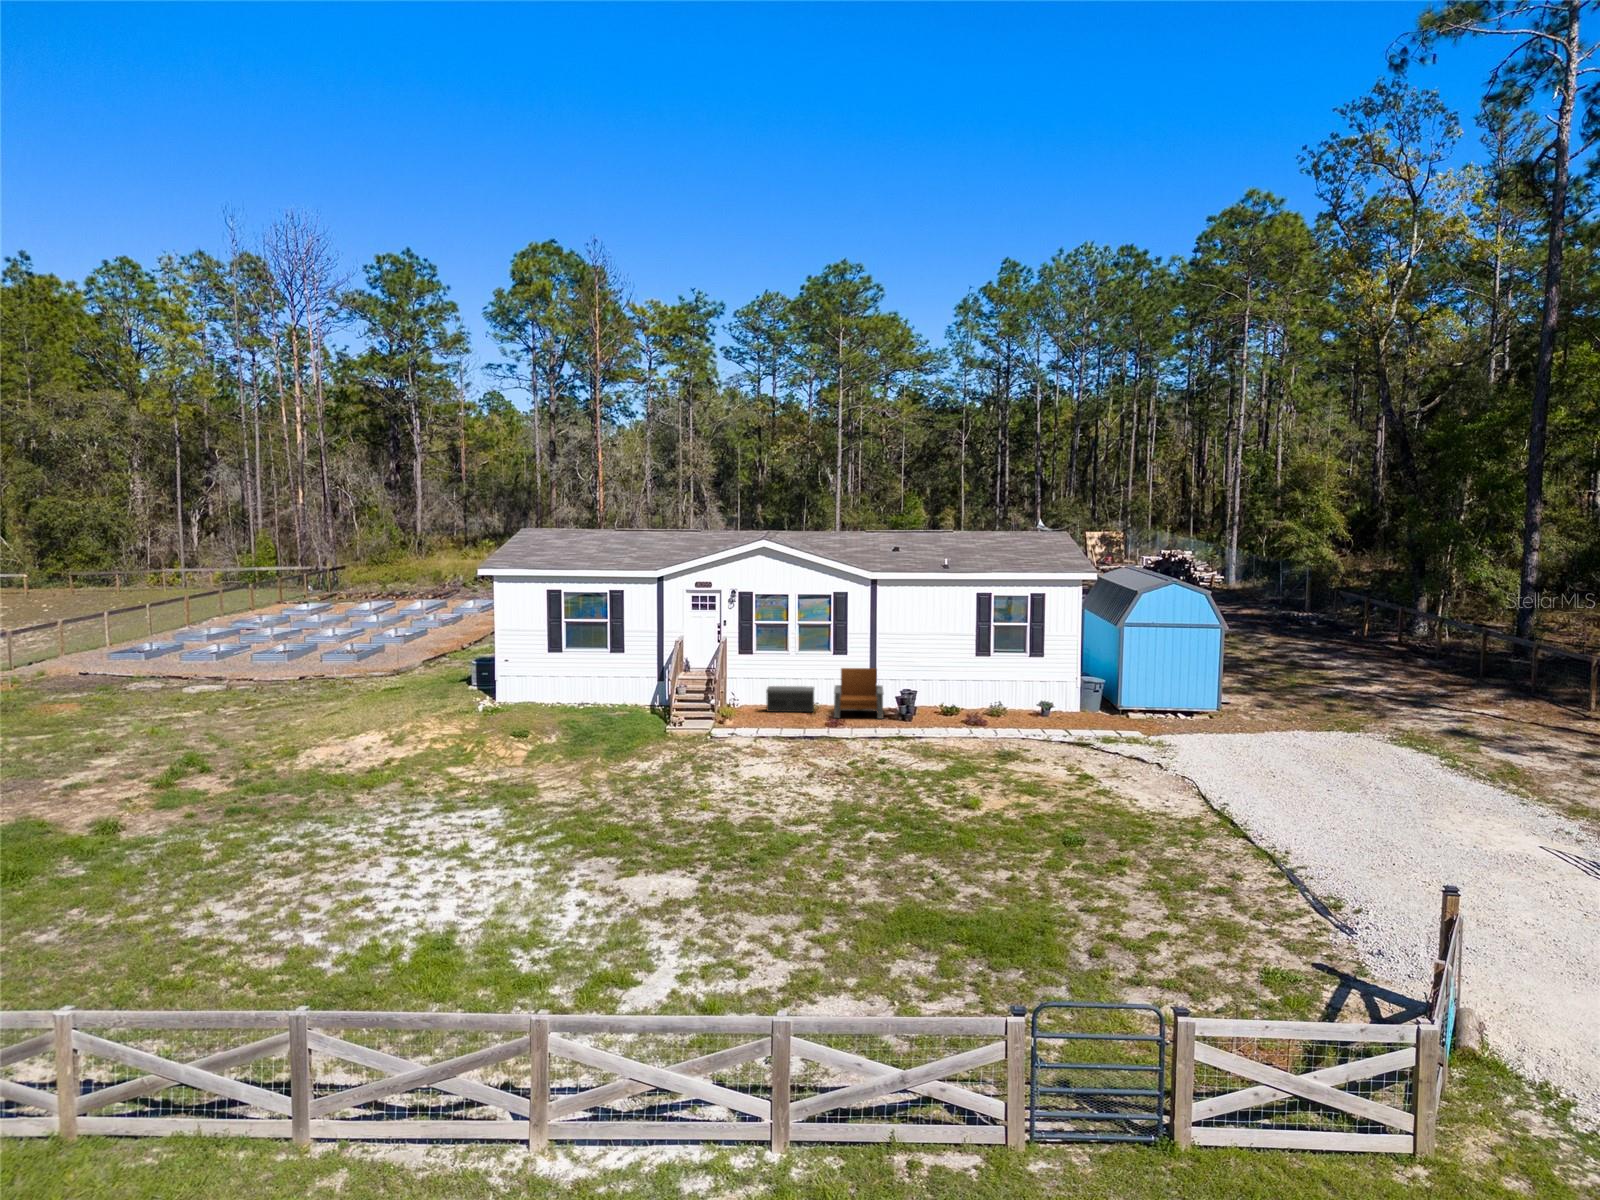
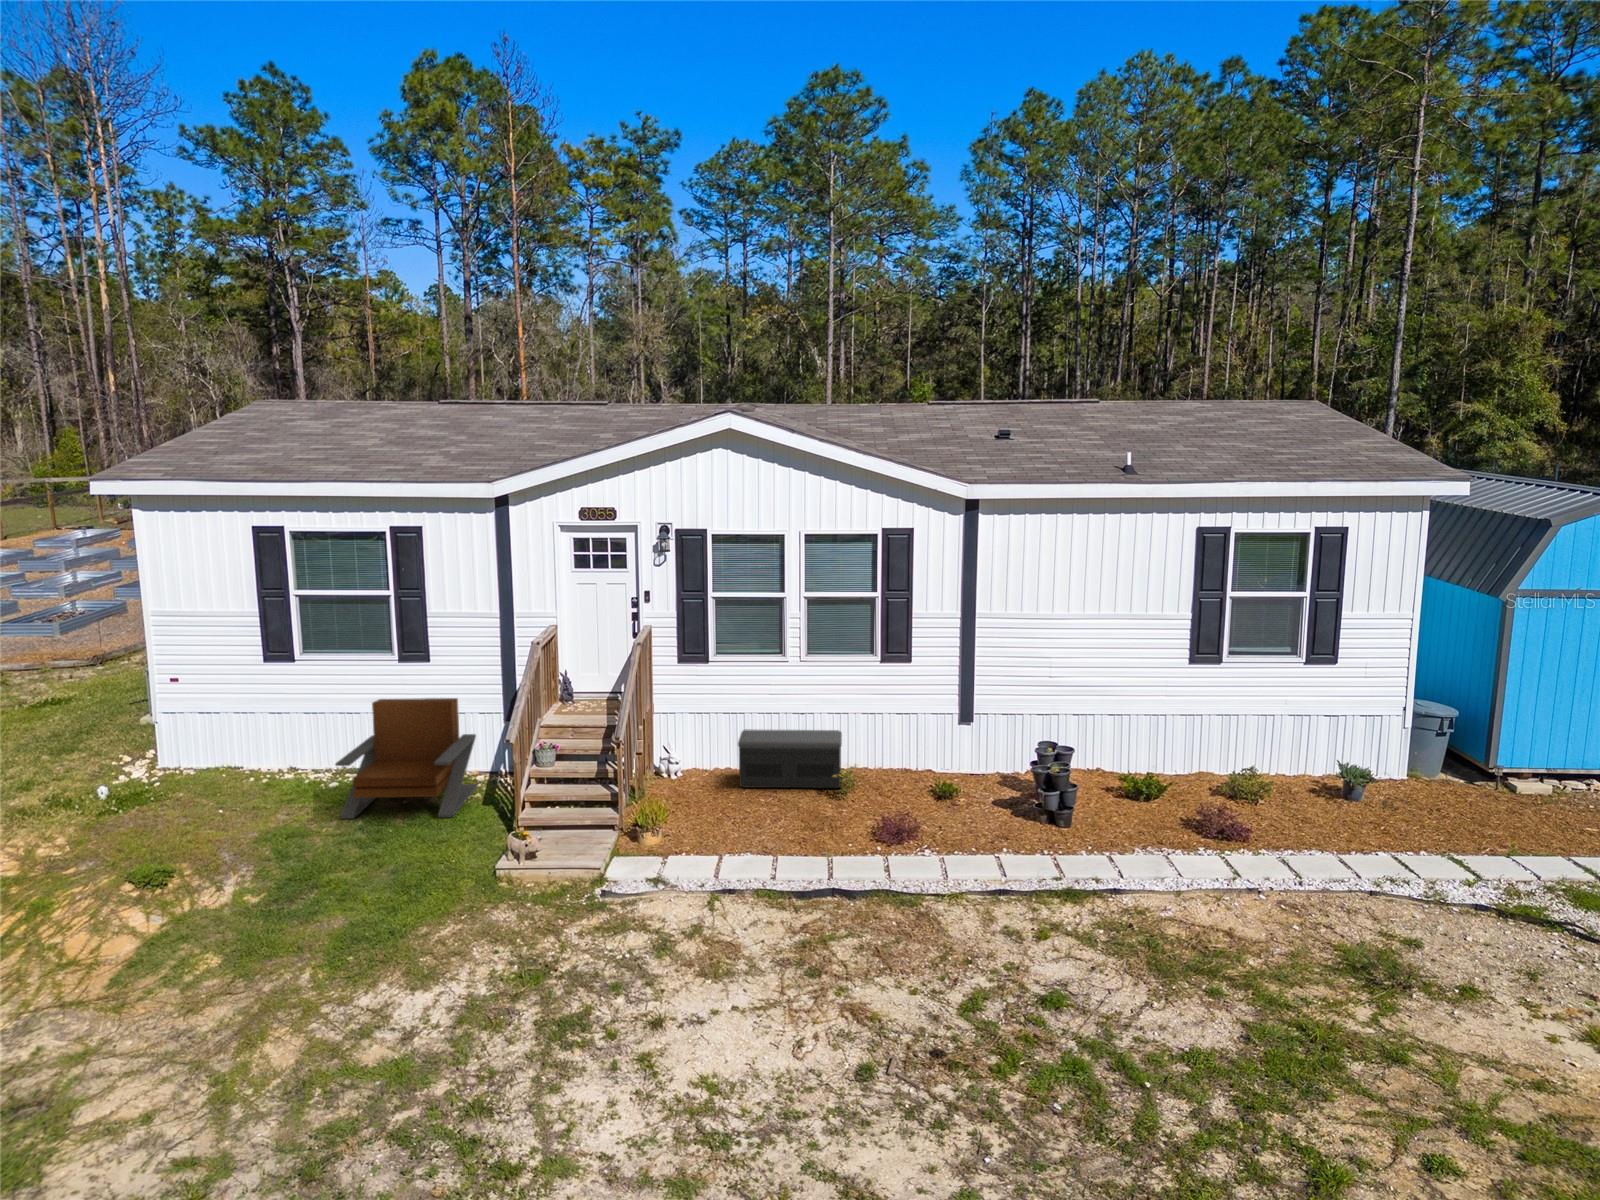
lounge chair: present [834,668,883,719] -> present [335,698,478,819]

